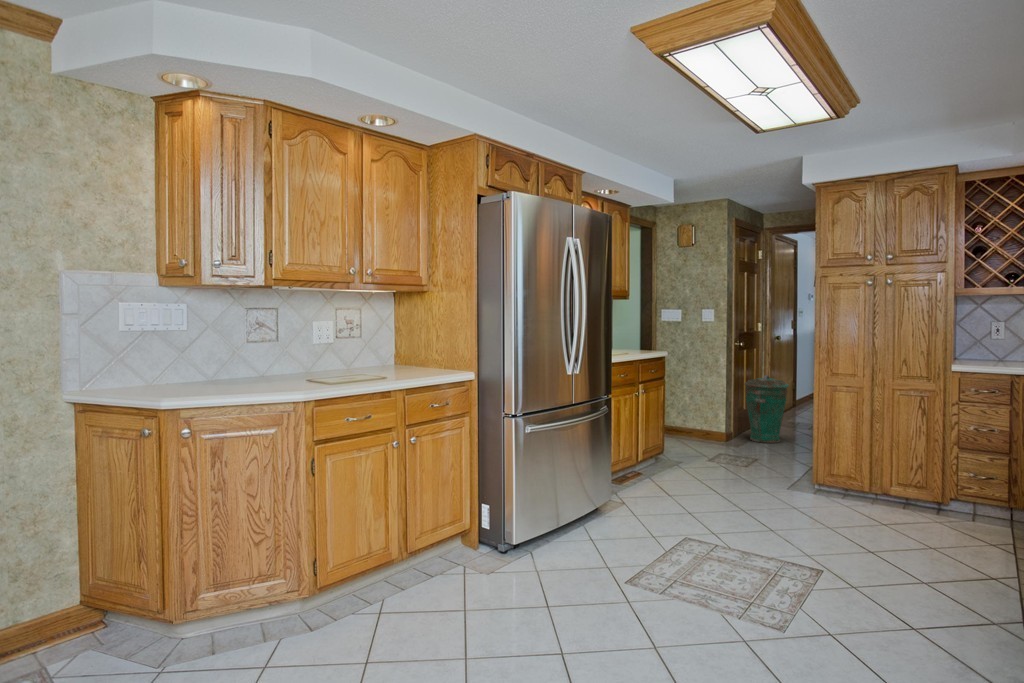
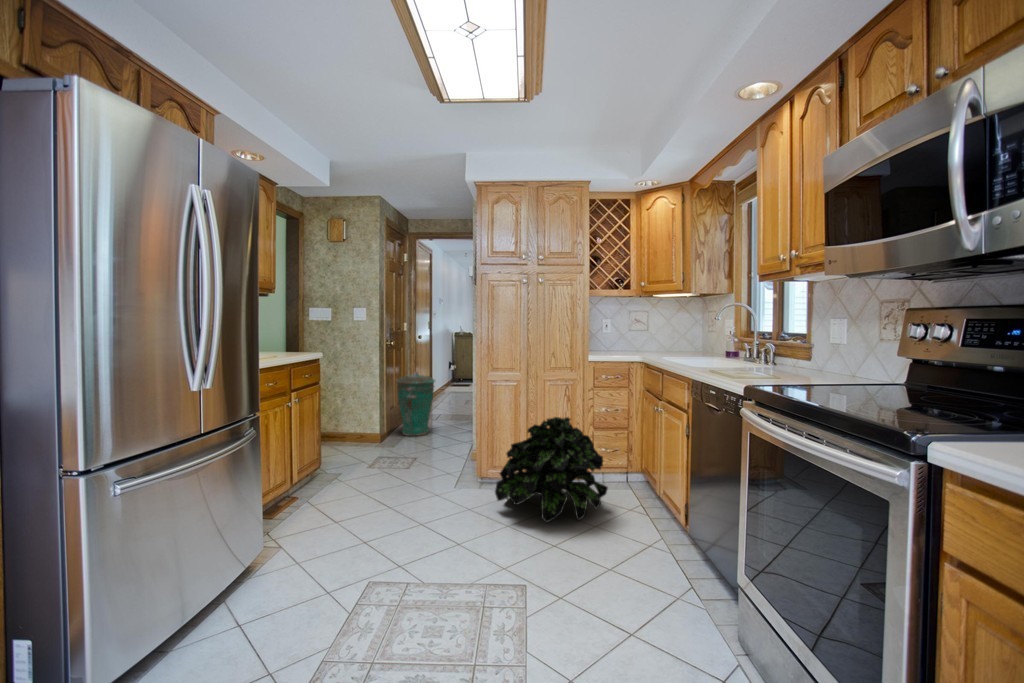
potted plant: none [820,427,953,530] -> present [495,417,608,523]

